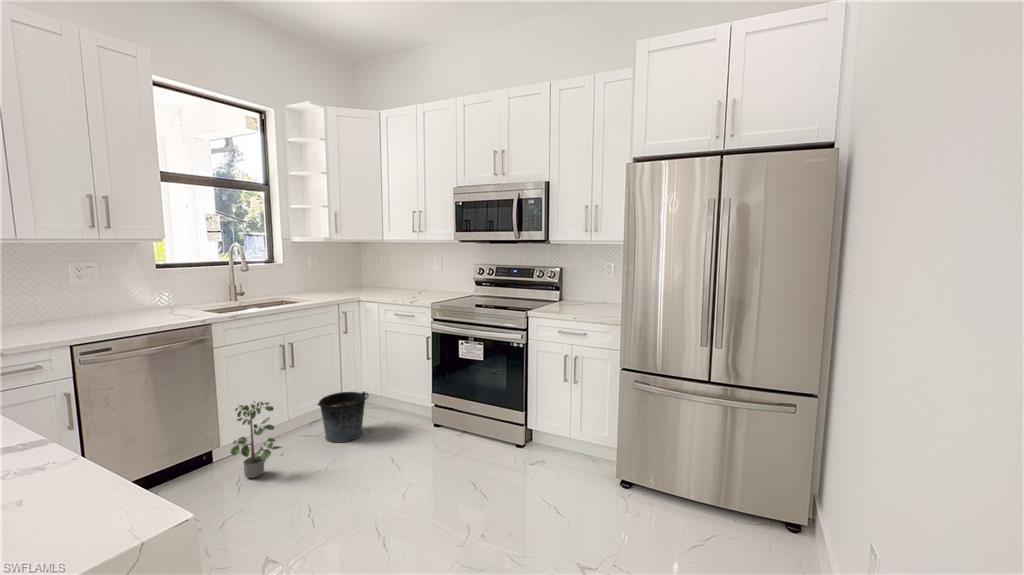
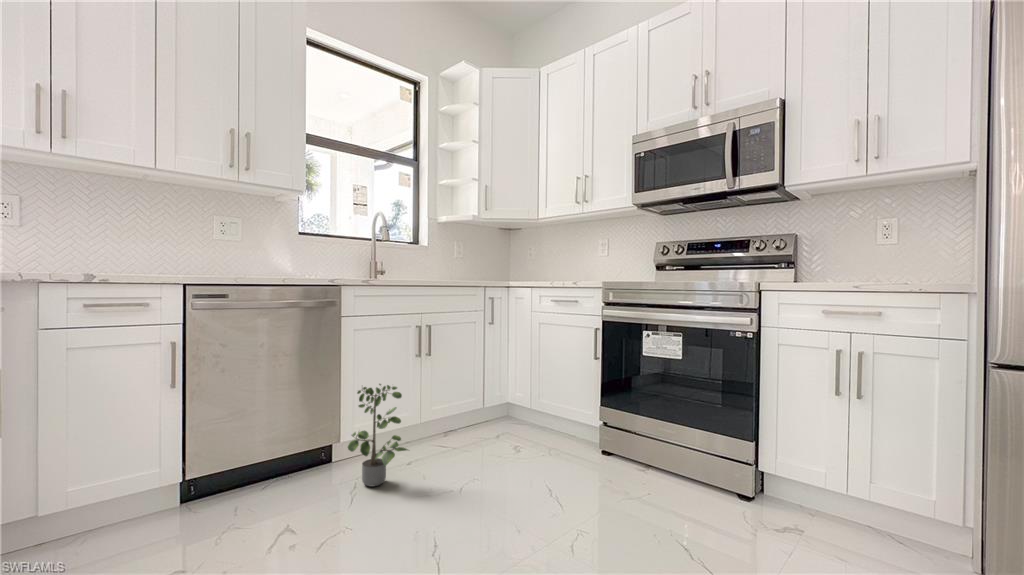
bucket: present [318,392,369,442] -> none [454,396,517,459]

